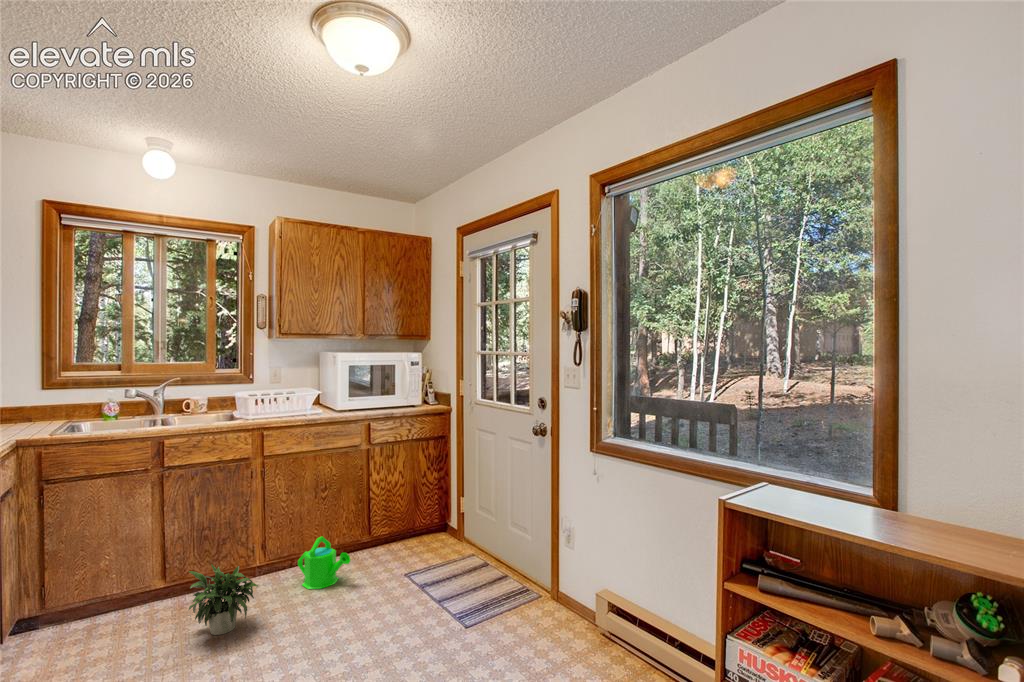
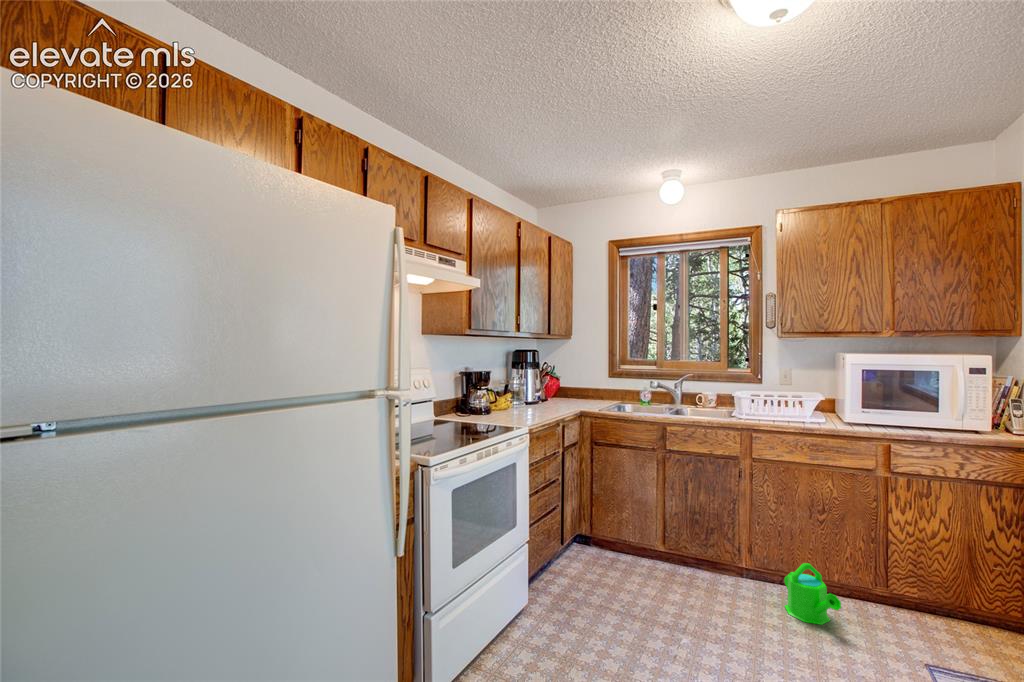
potted plant: present [188,564,258,635] -> none [664,544,722,615]

